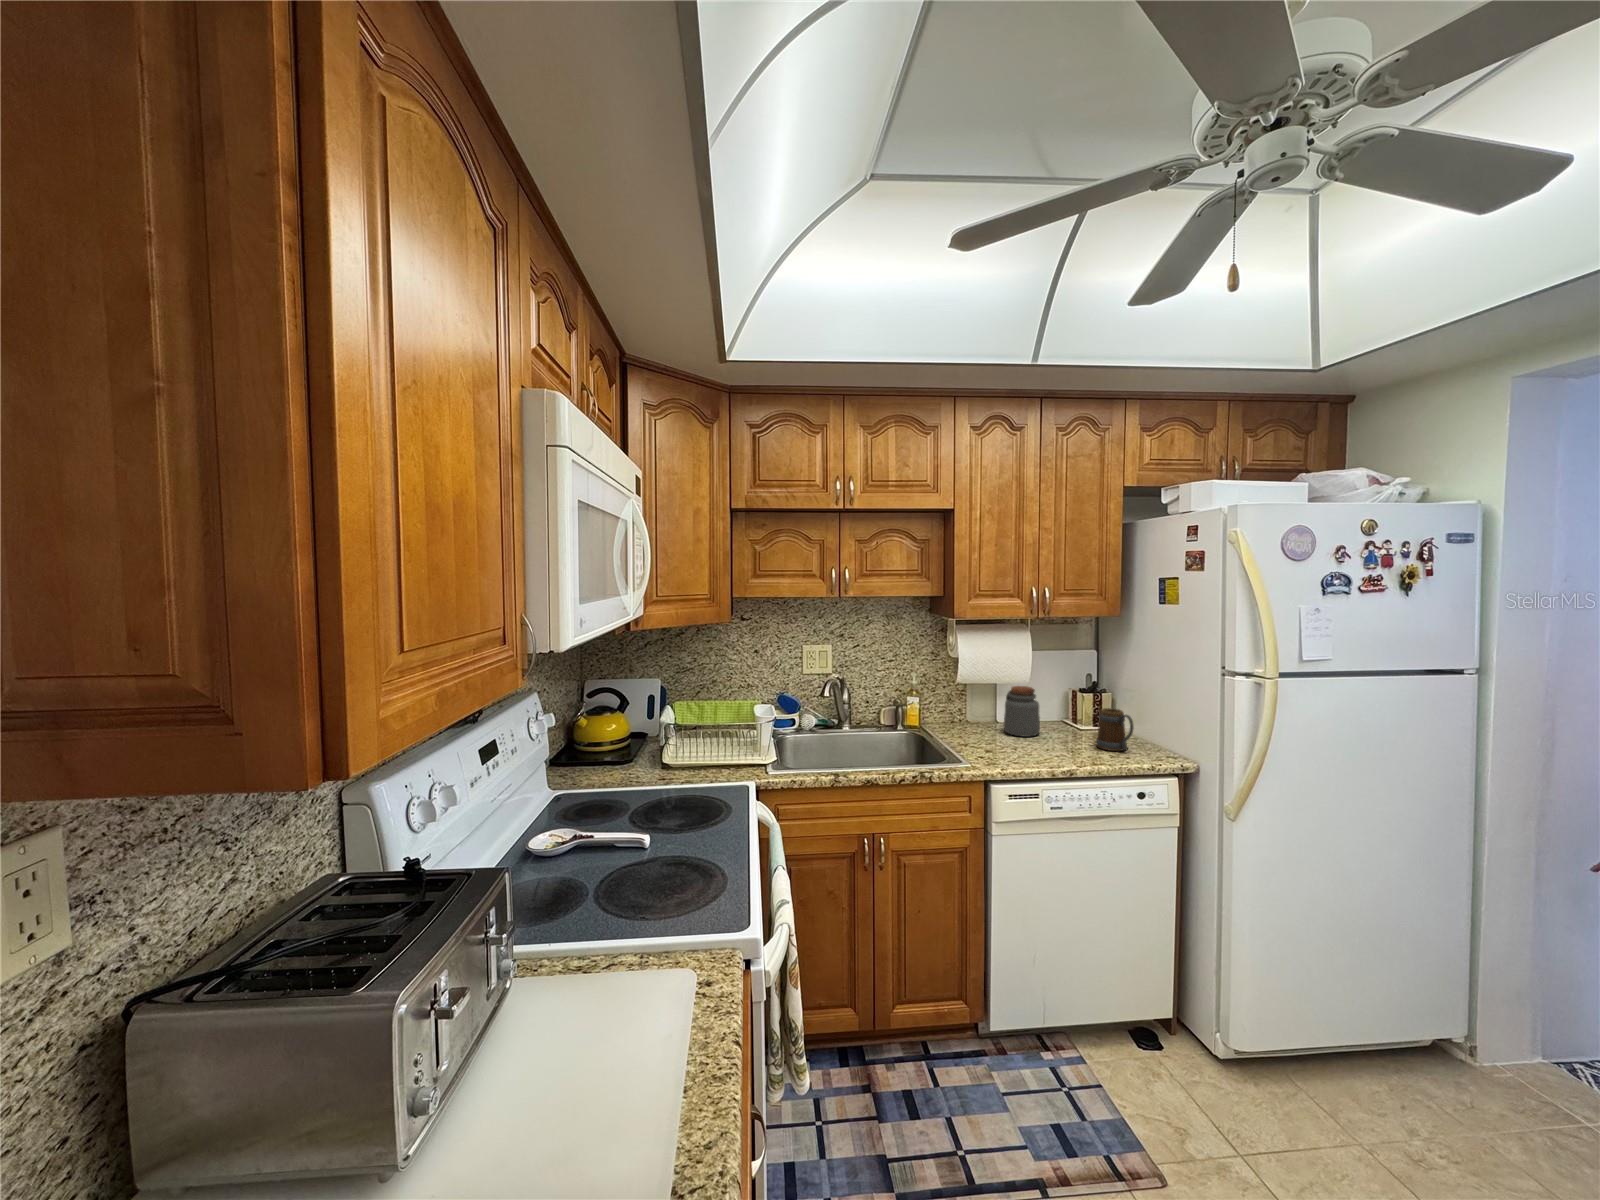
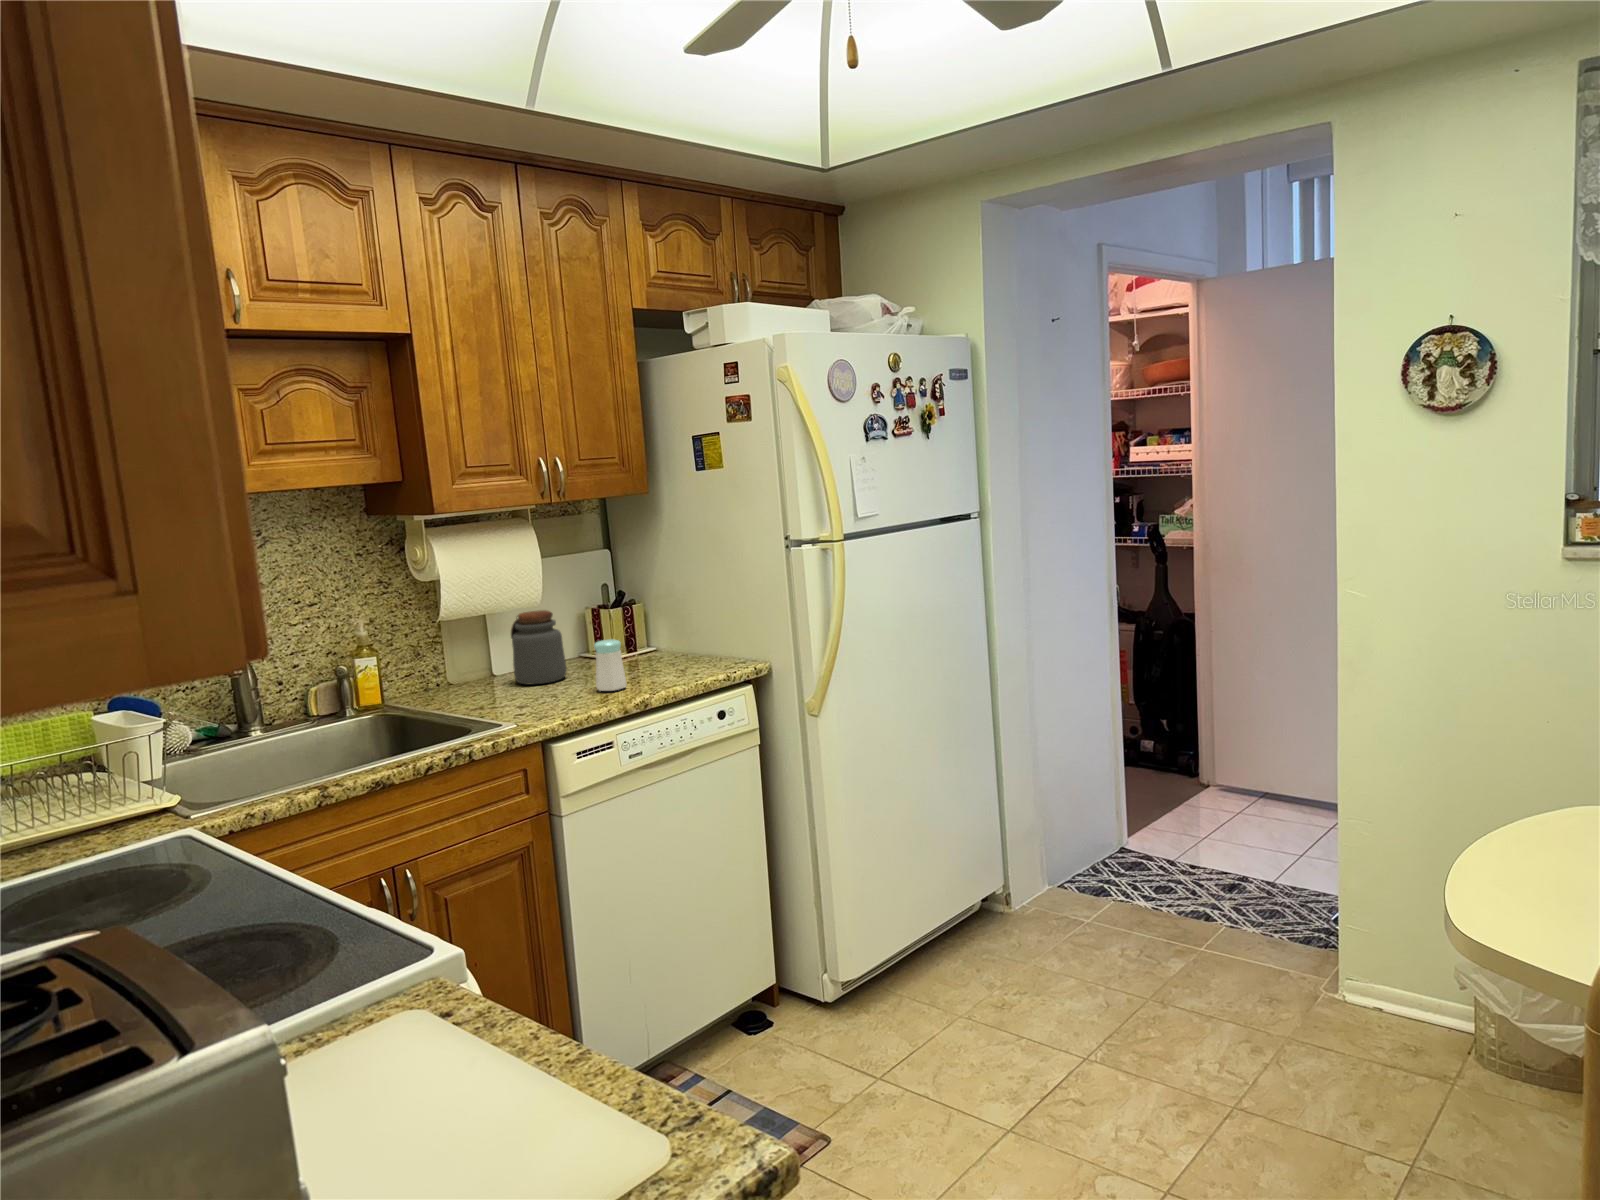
mug: present [1096,708,1134,751] -> none [647,616,693,673]
salt shaker: none [1047,718,1069,756] -> present [594,639,626,691]

